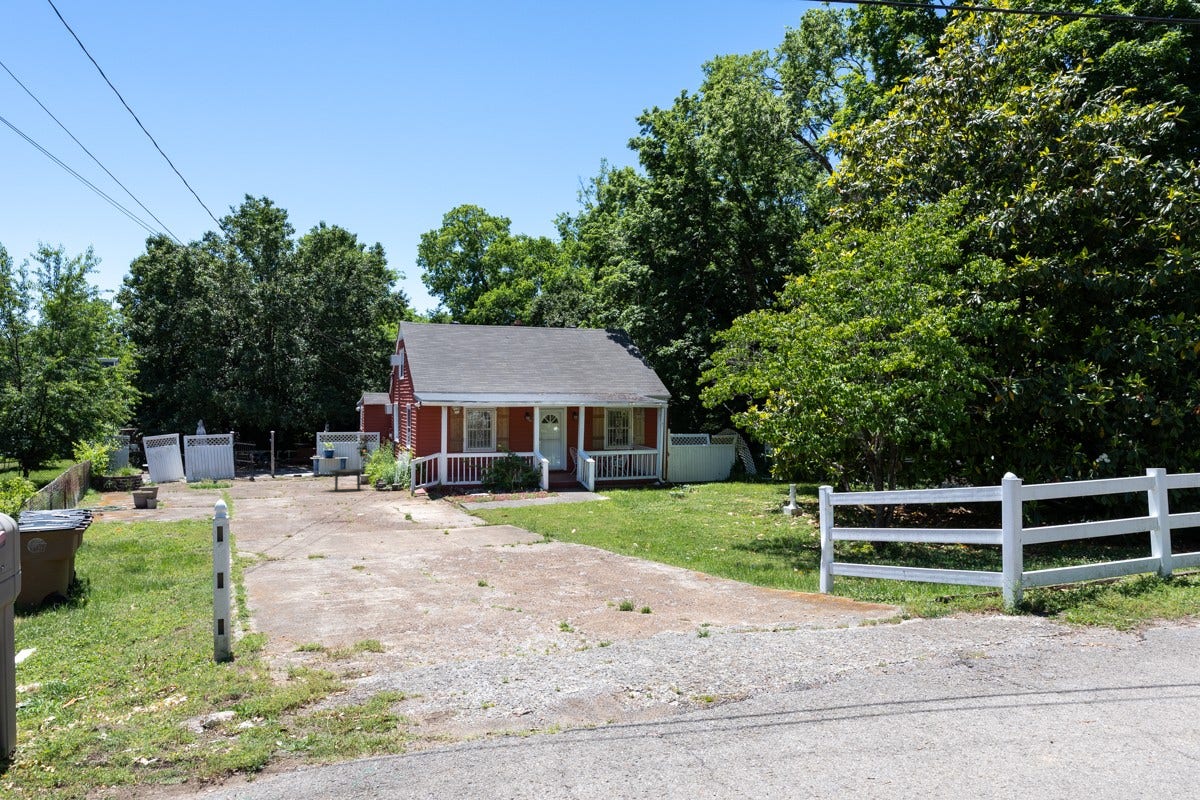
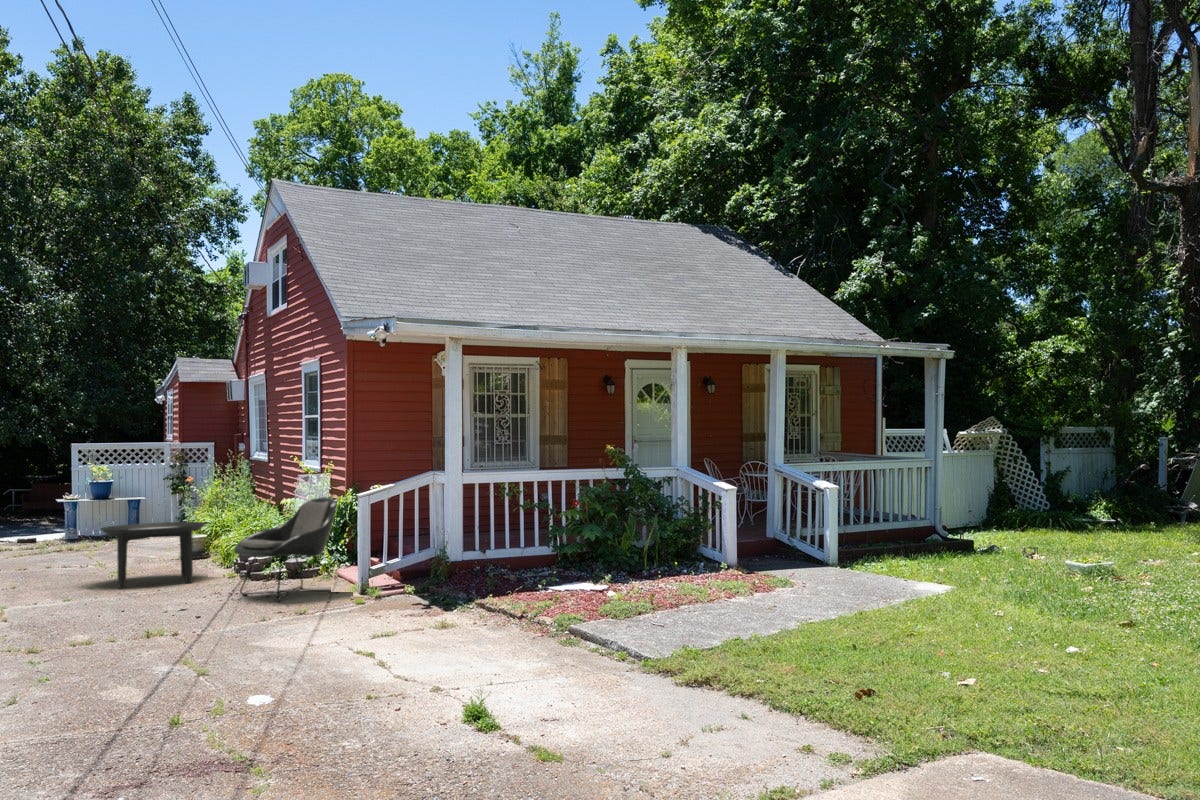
lounge chair: none [371,462,406,496] -> present [235,497,338,602]

